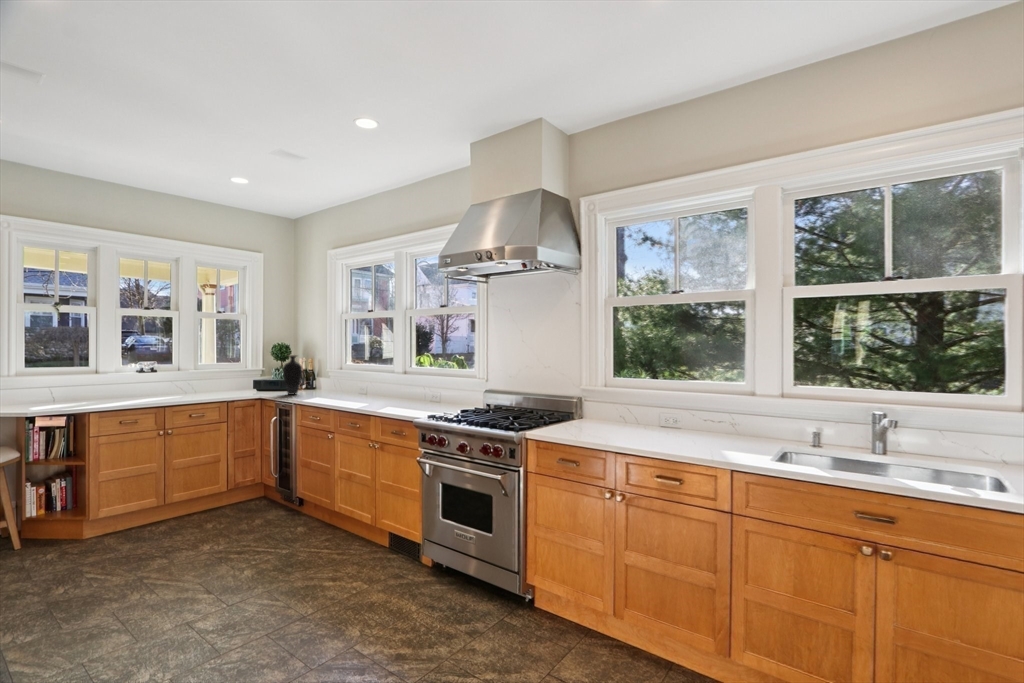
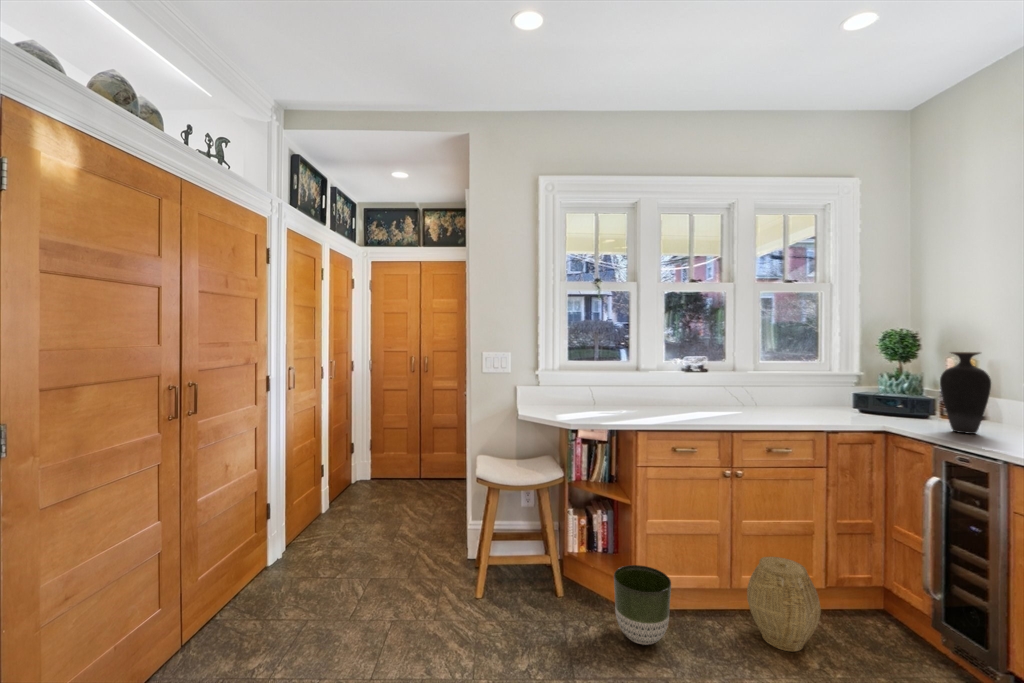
woven basket: none [174,476,217,525] -> present [747,557,821,652]
planter: none [70,502,117,549] -> present [614,565,671,645]

